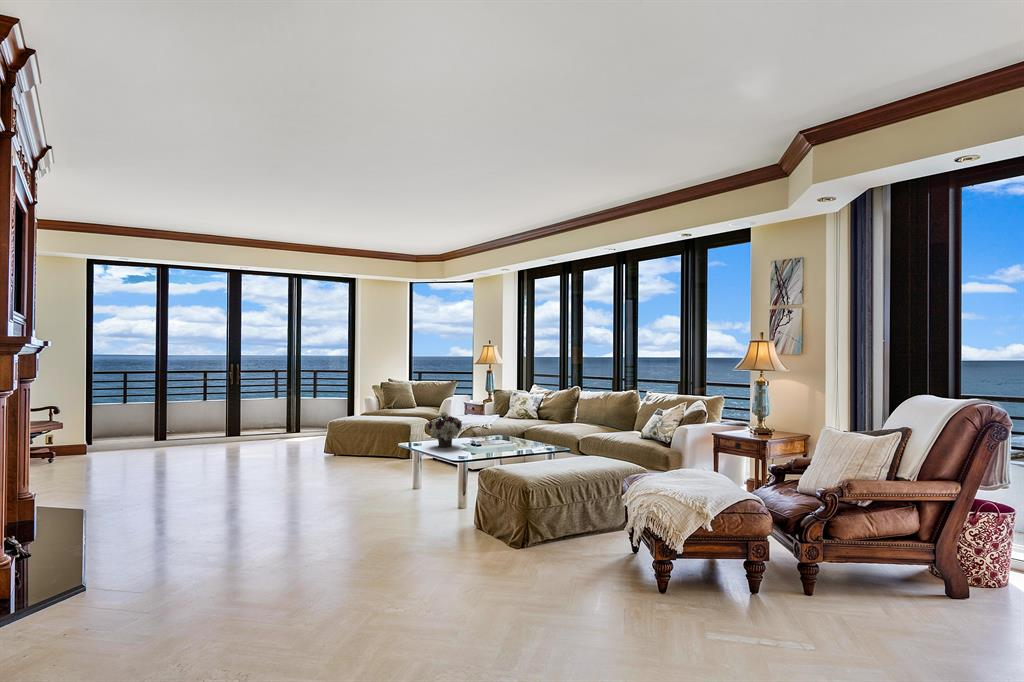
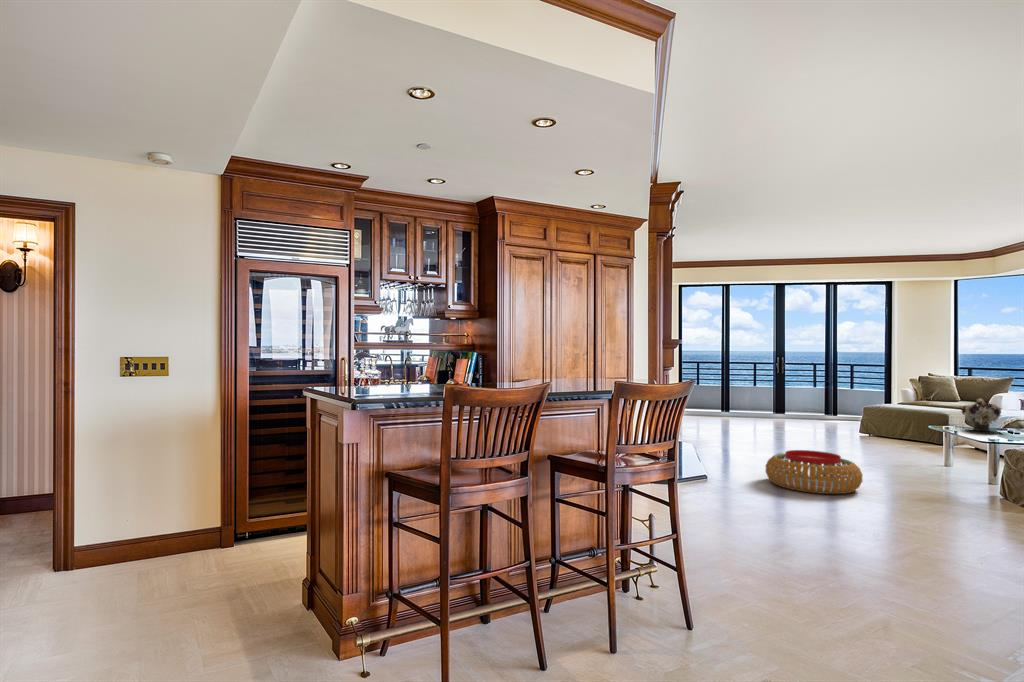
pouf: none [211,506,338,574] -> present [766,450,863,494]

